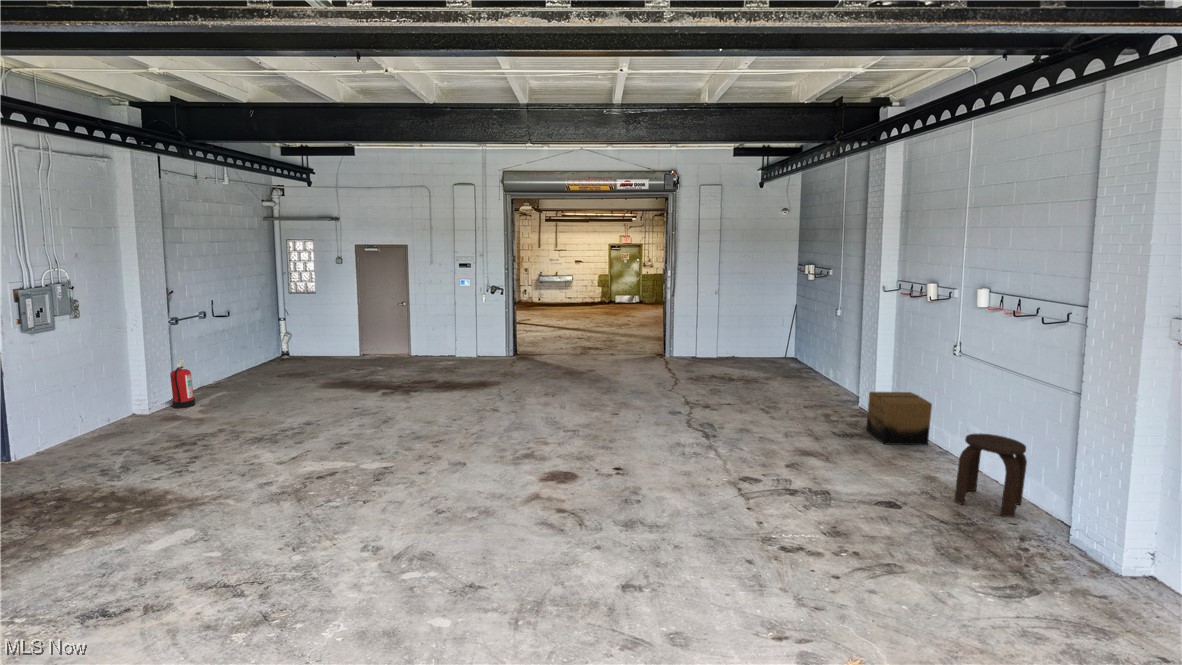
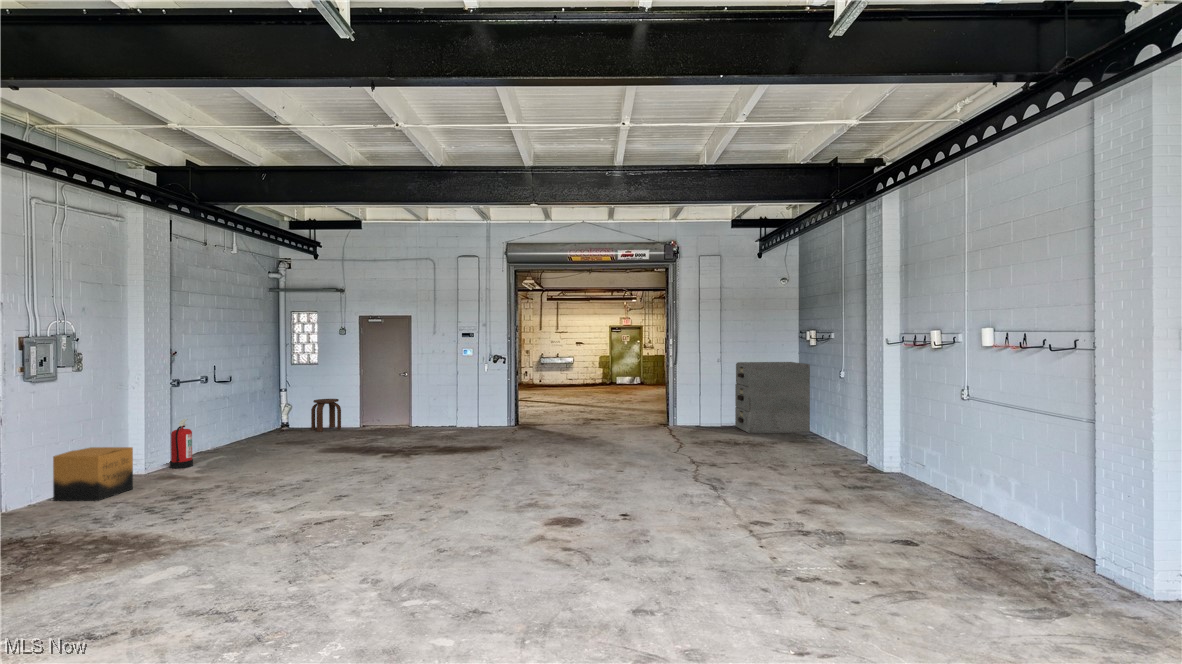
filing cabinet: none [732,294,810,367] -> present [735,362,810,434]
cardboard box: present [866,392,932,445] -> present [53,447,133,501]
stool: present [955,434,1027,517] -> present [311,399,341,432]

